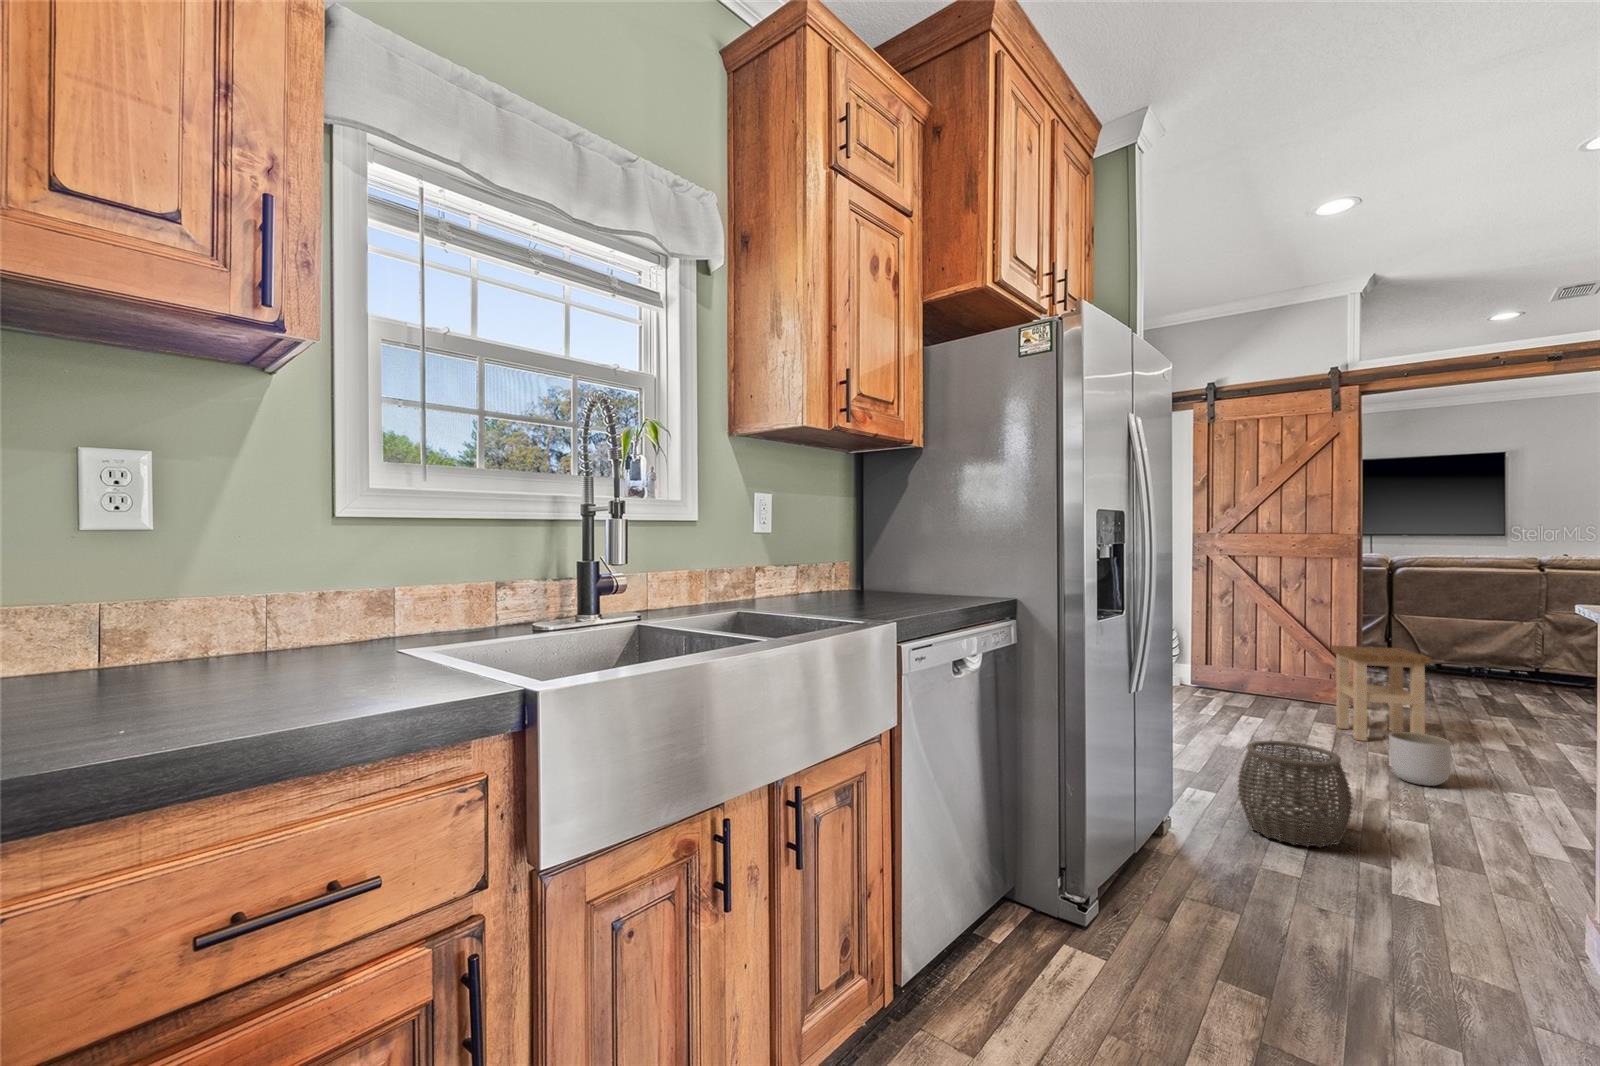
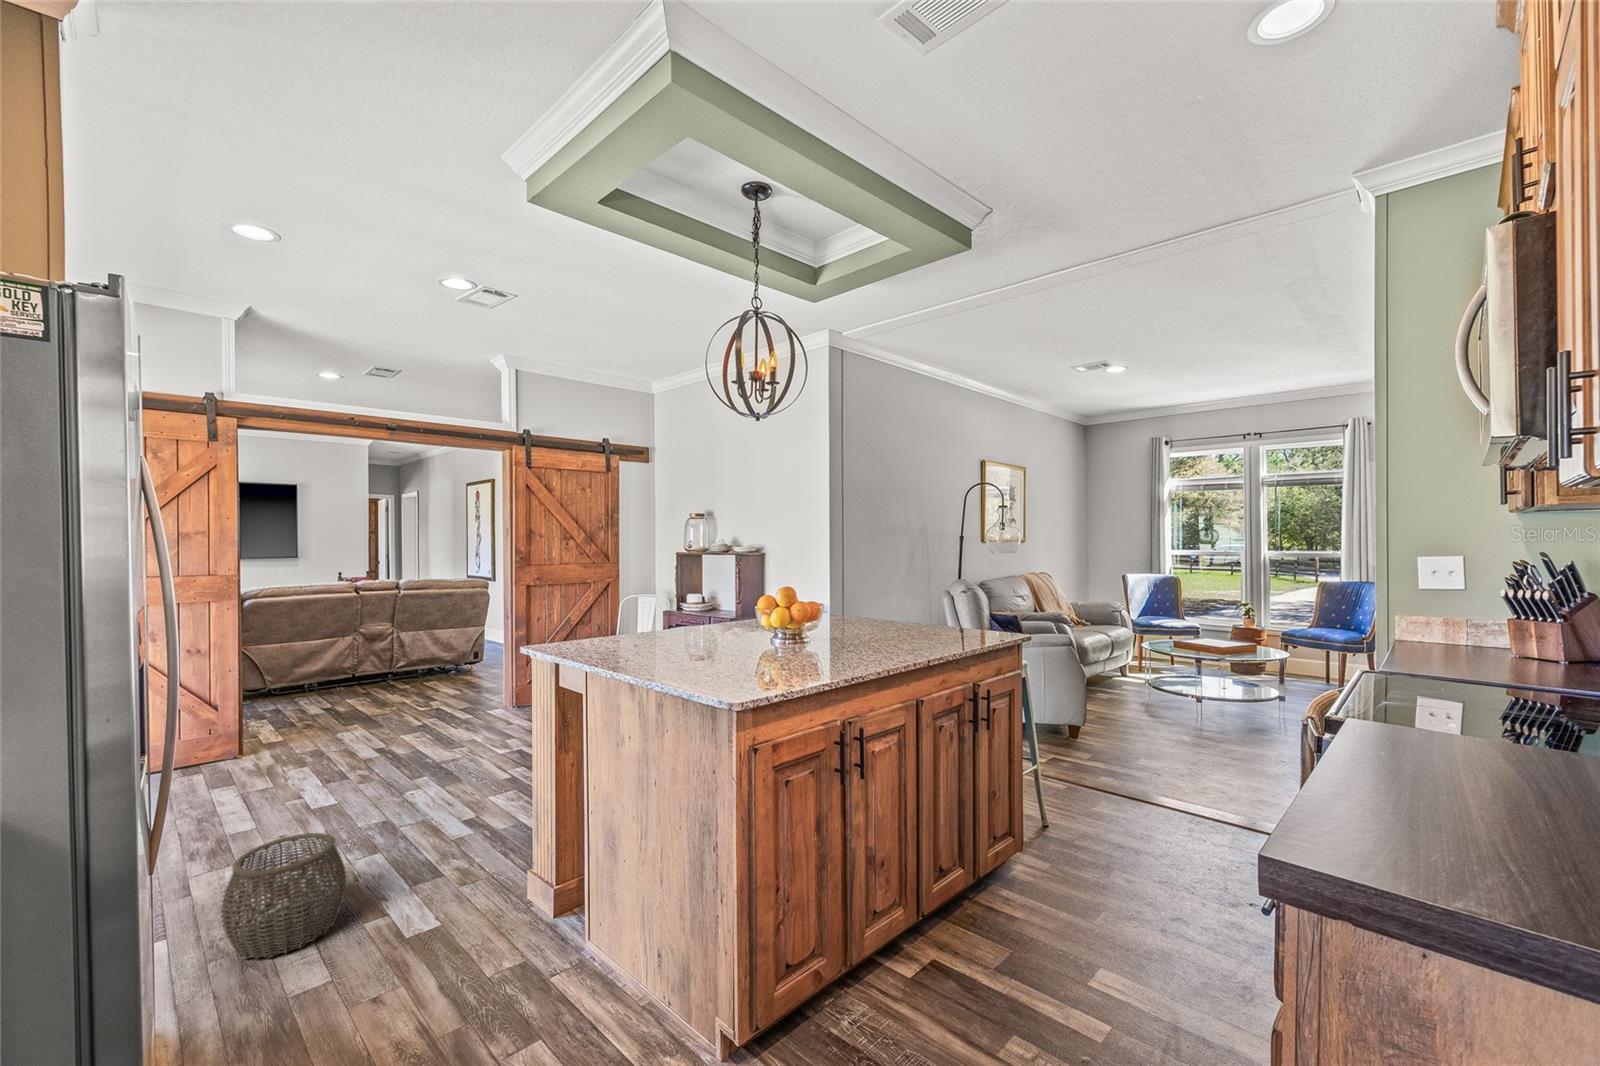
stool: present [1331,646,1432,741] -> none [226,692,327,794]
planter: present [1389,732,1451,786] -> none [319,769,369,819]

